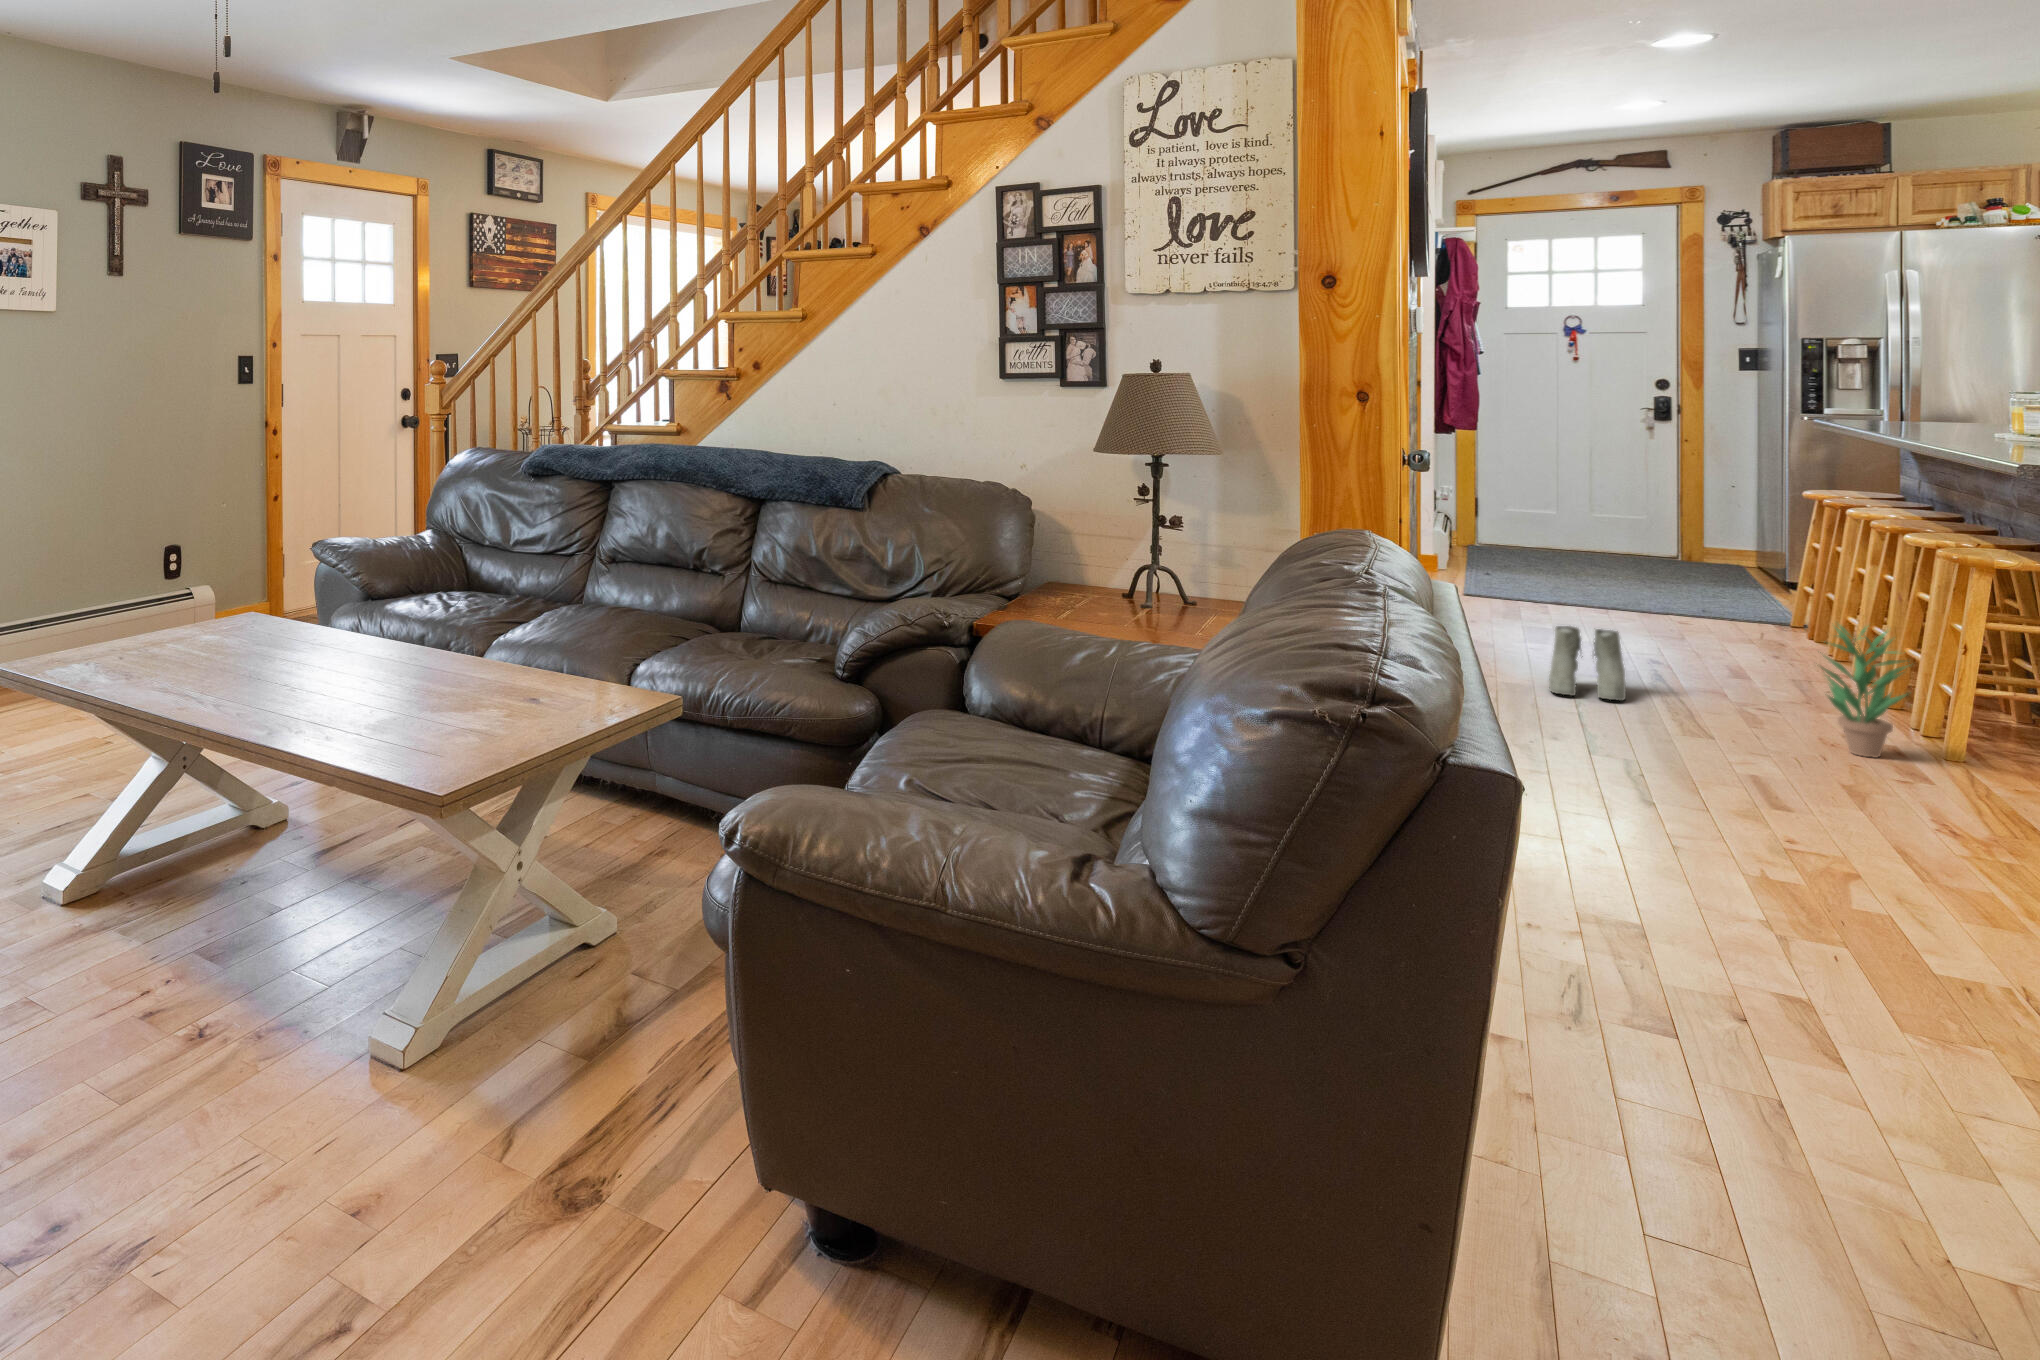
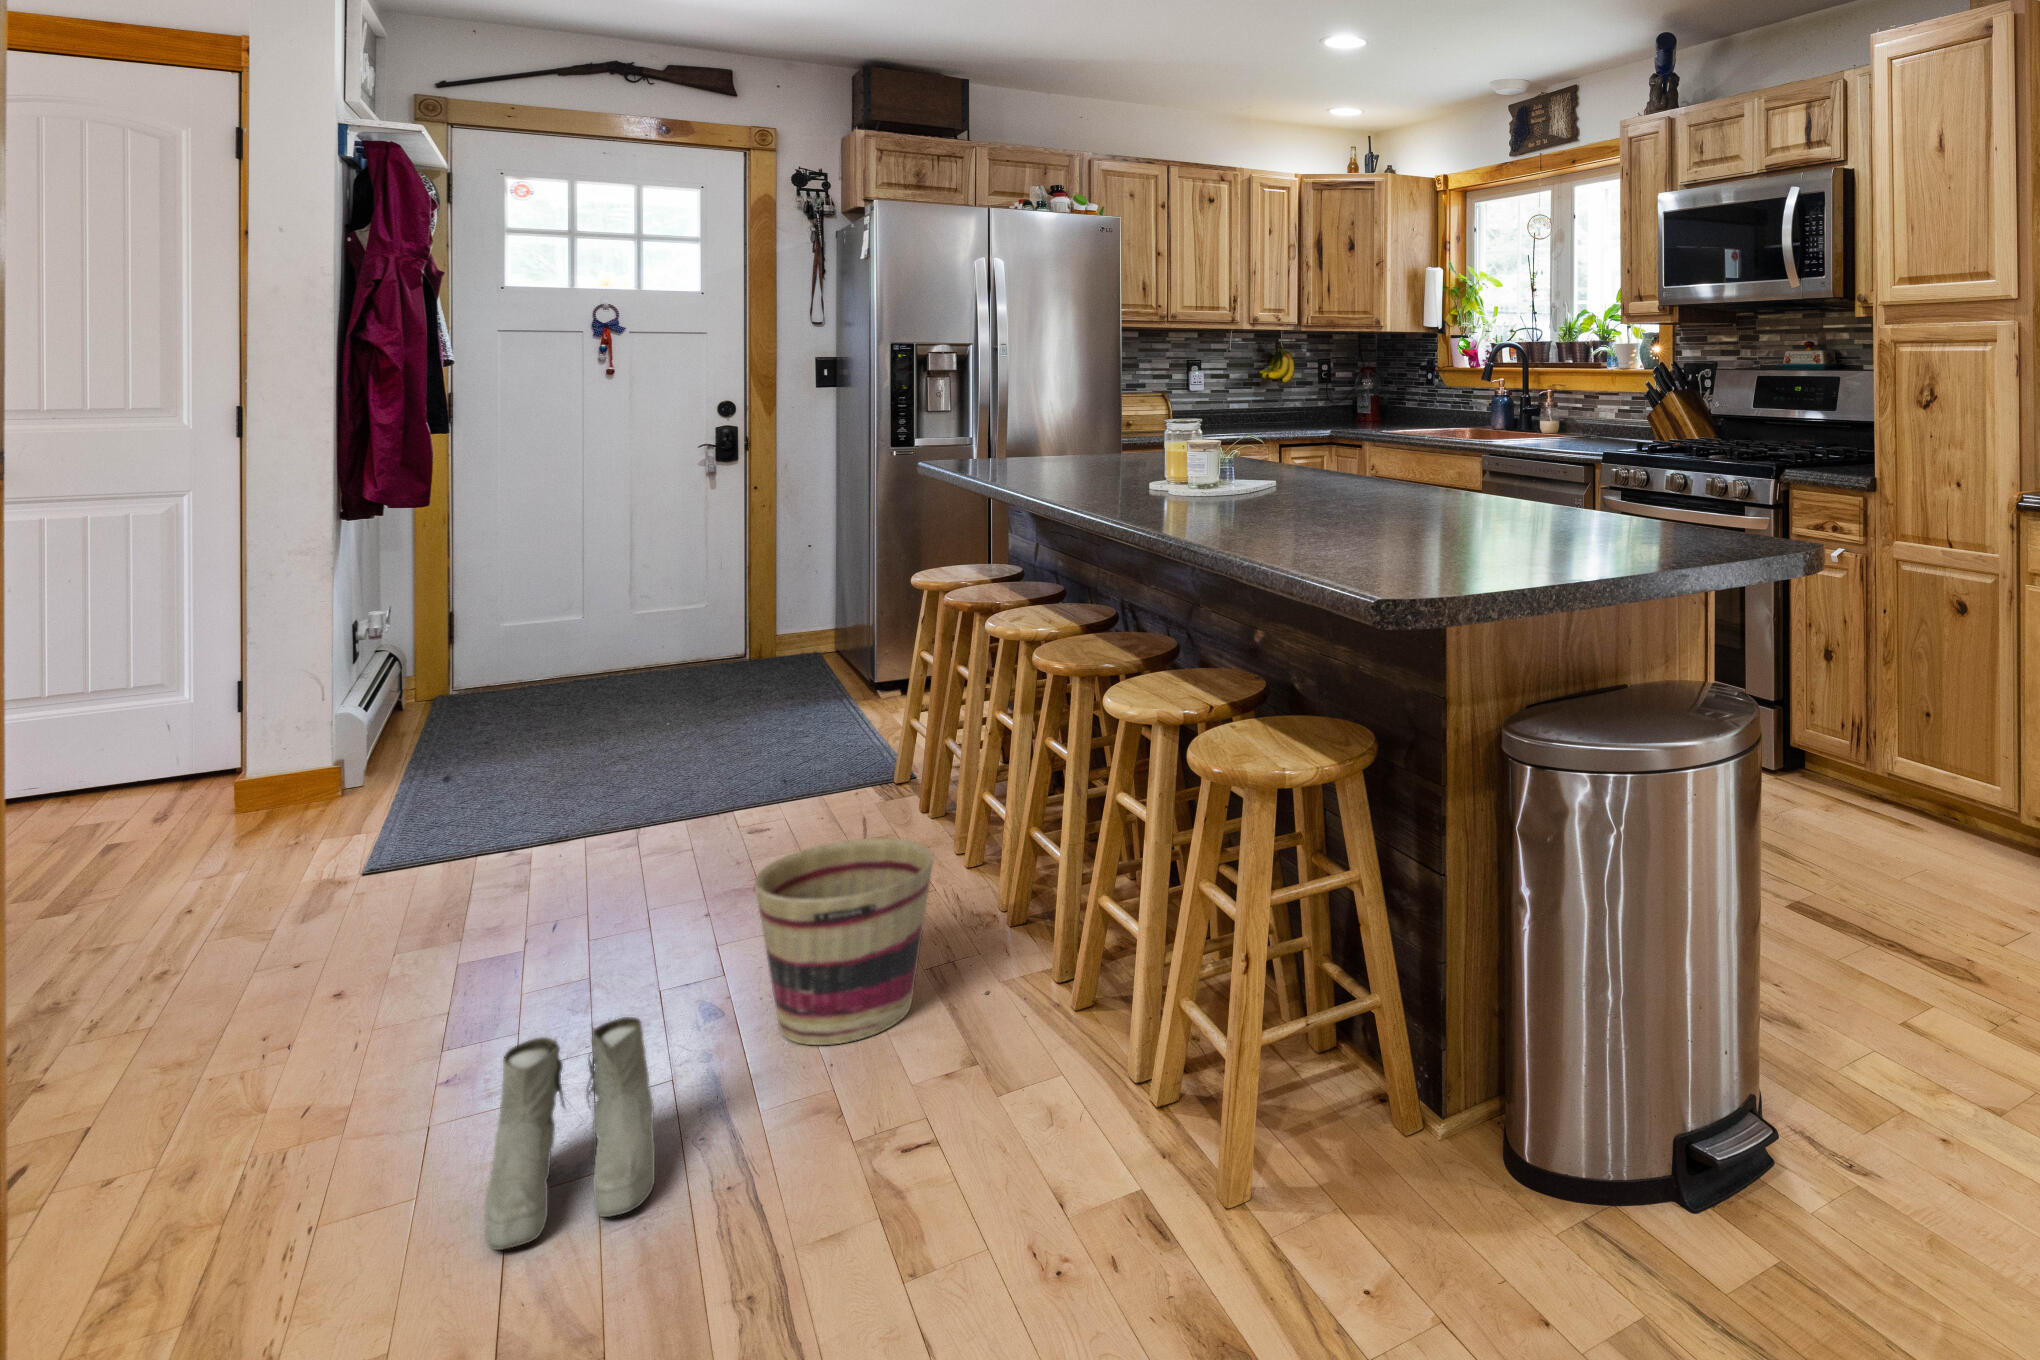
basket: none [1679,600,1797,696] -> present [754,838,933,1045]
potted plant: present [1823,625,1909,758] -> none [997,935,1144,1207]

